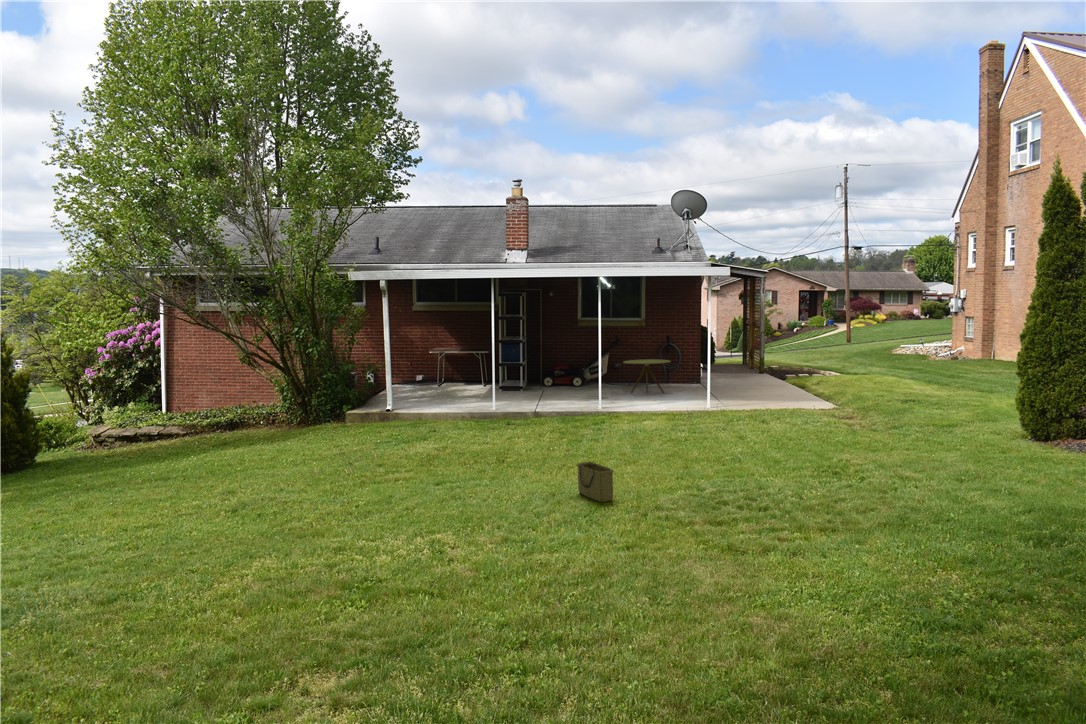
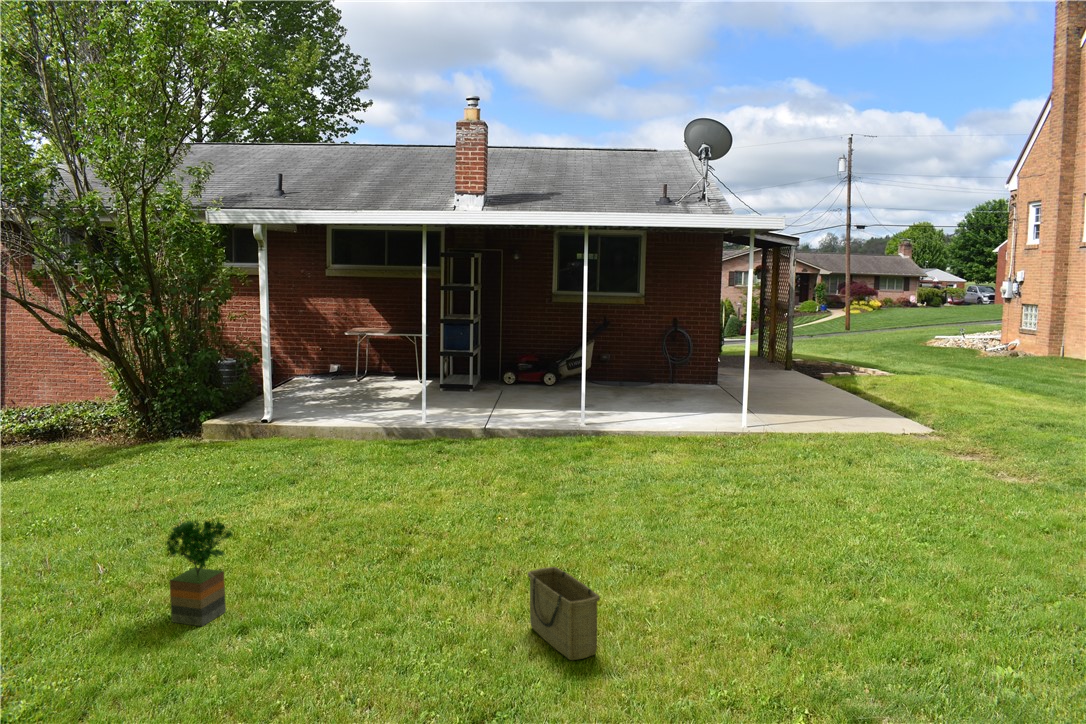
round table: present [623,359,670,394] -> none [612,351,677,401]
potted tree: none [388,442,422,496] -> present [166,520,233,626]

